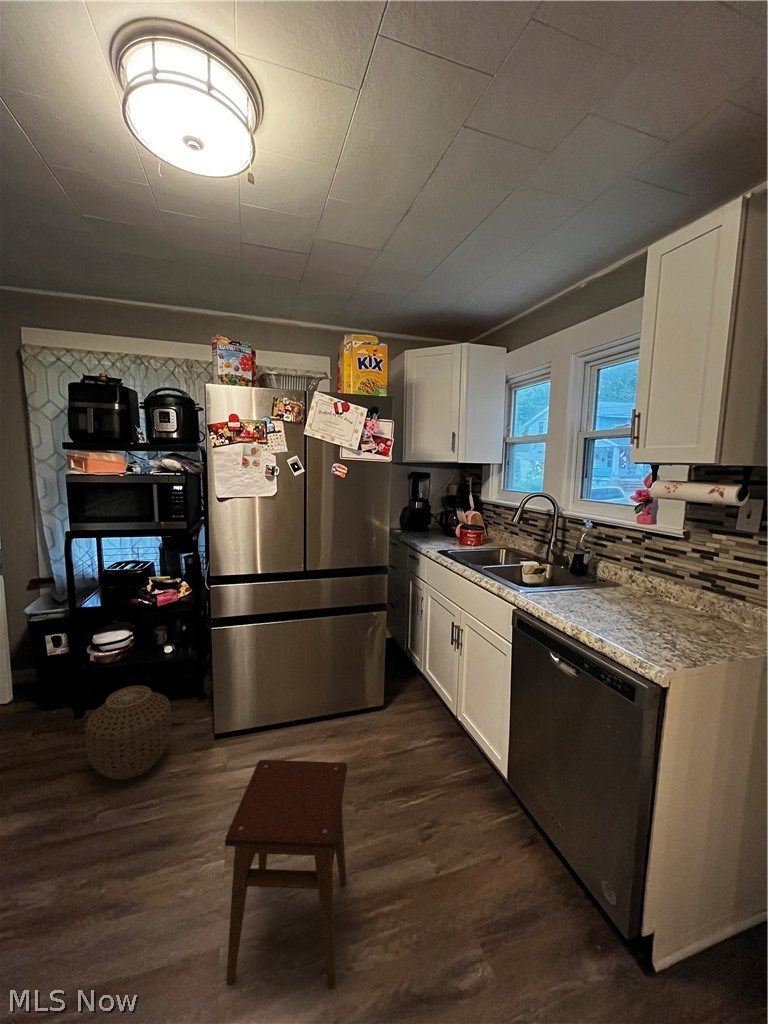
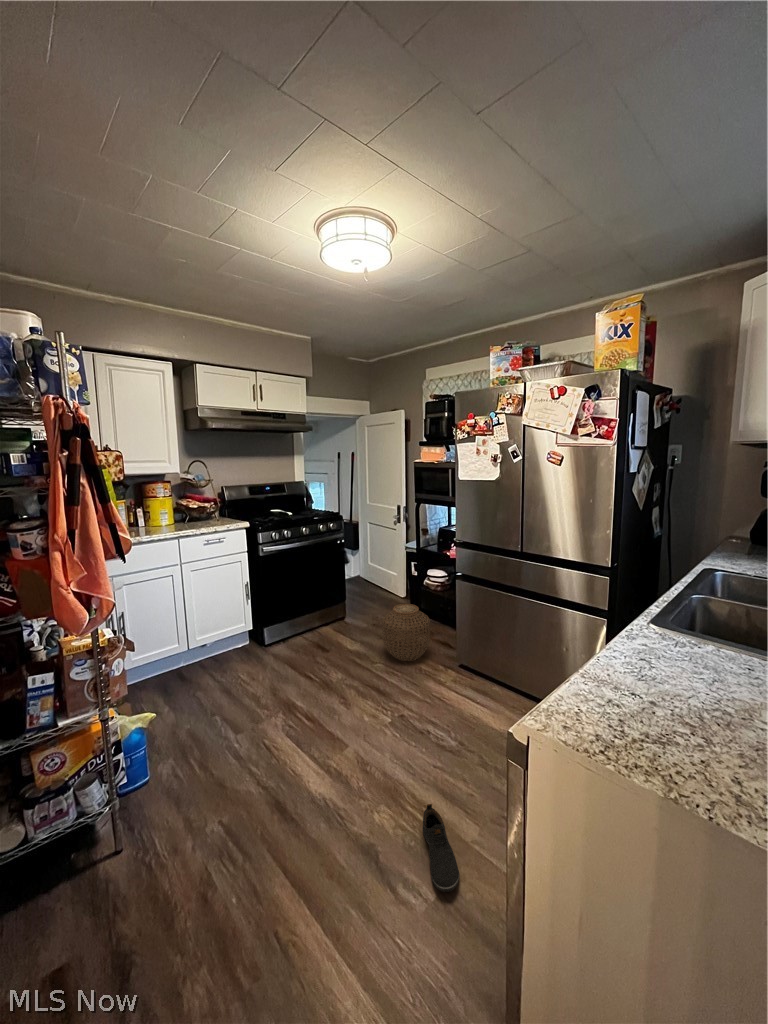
stool: present [225,760,347,988] -> none [336,658,428,810]
shoe: none [394,887,486,955] -> present [423,804,460,892]

